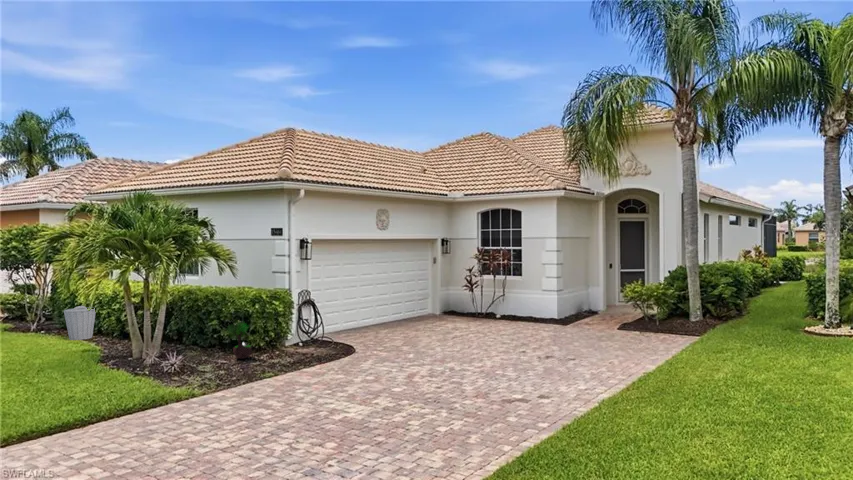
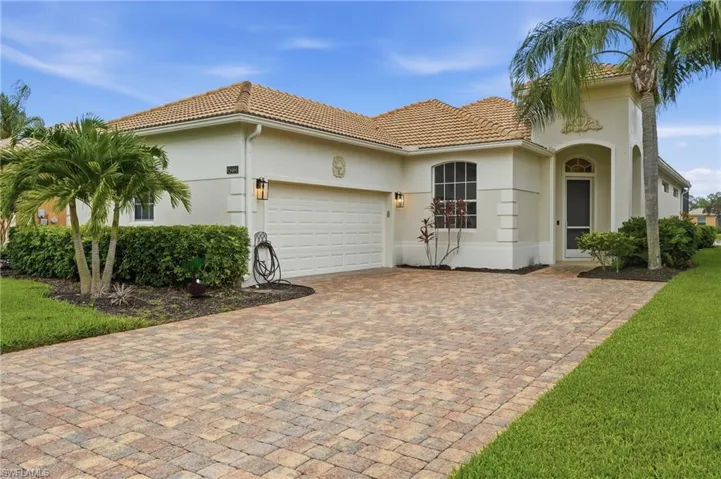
trash can: present [64,306,96,340] -> none [15,248,49,282]

